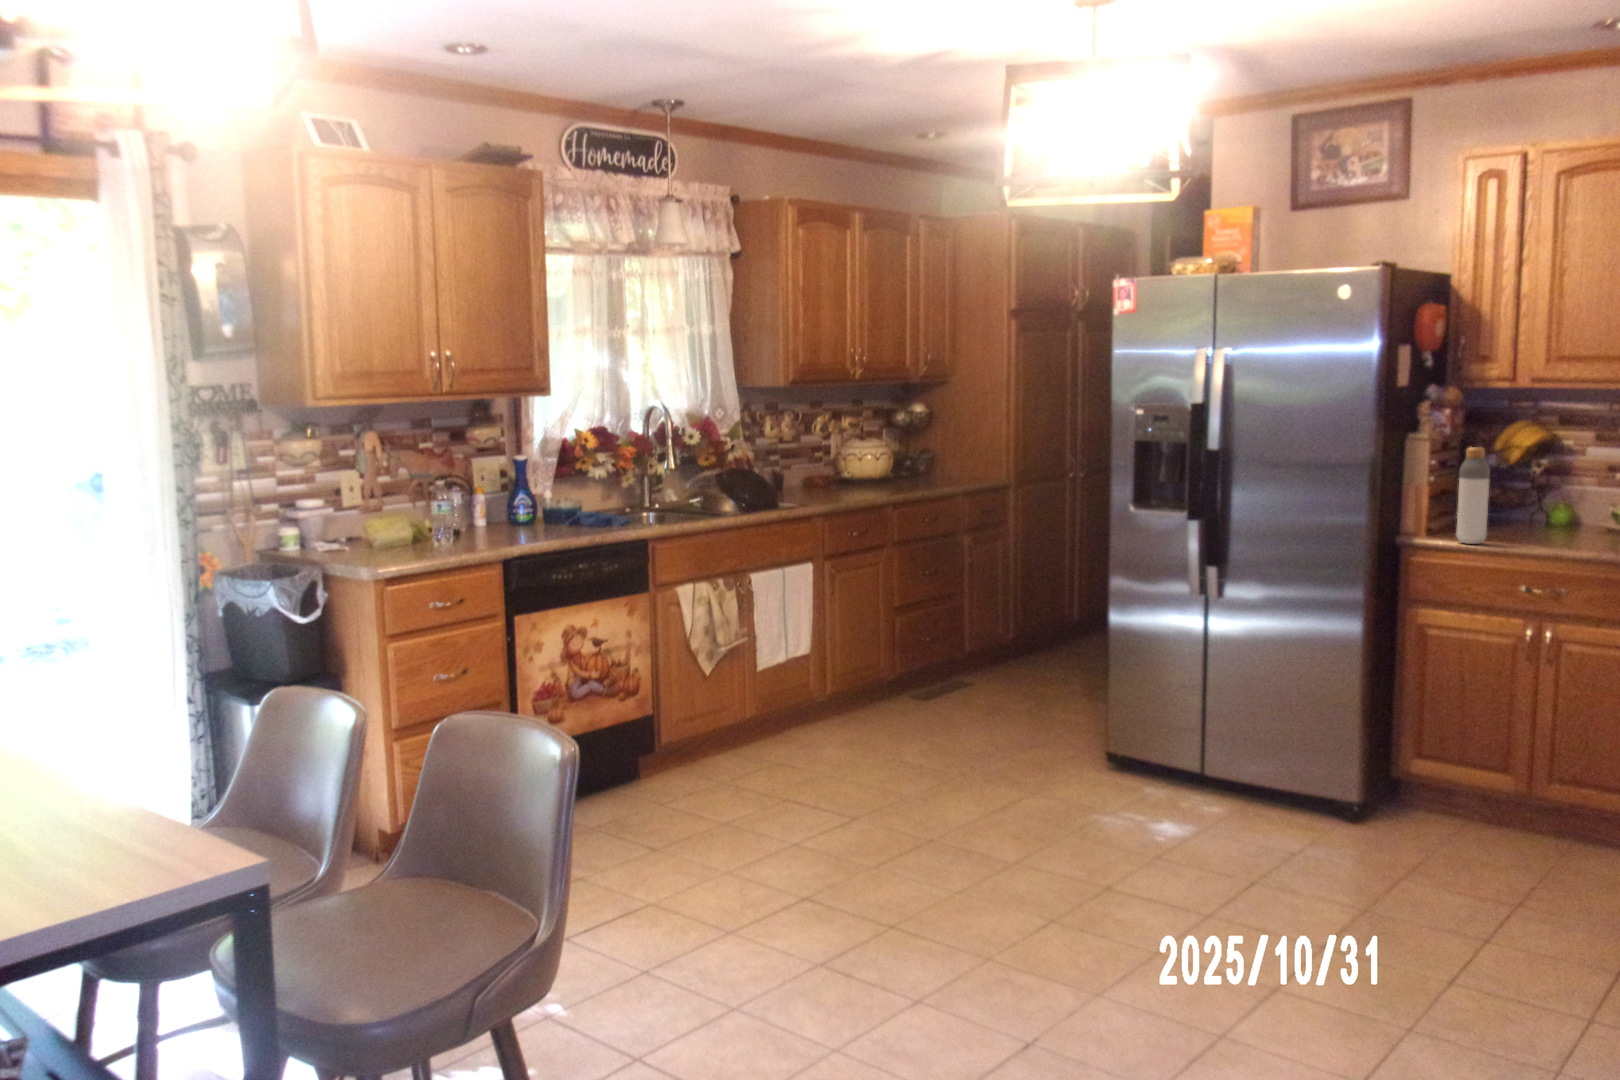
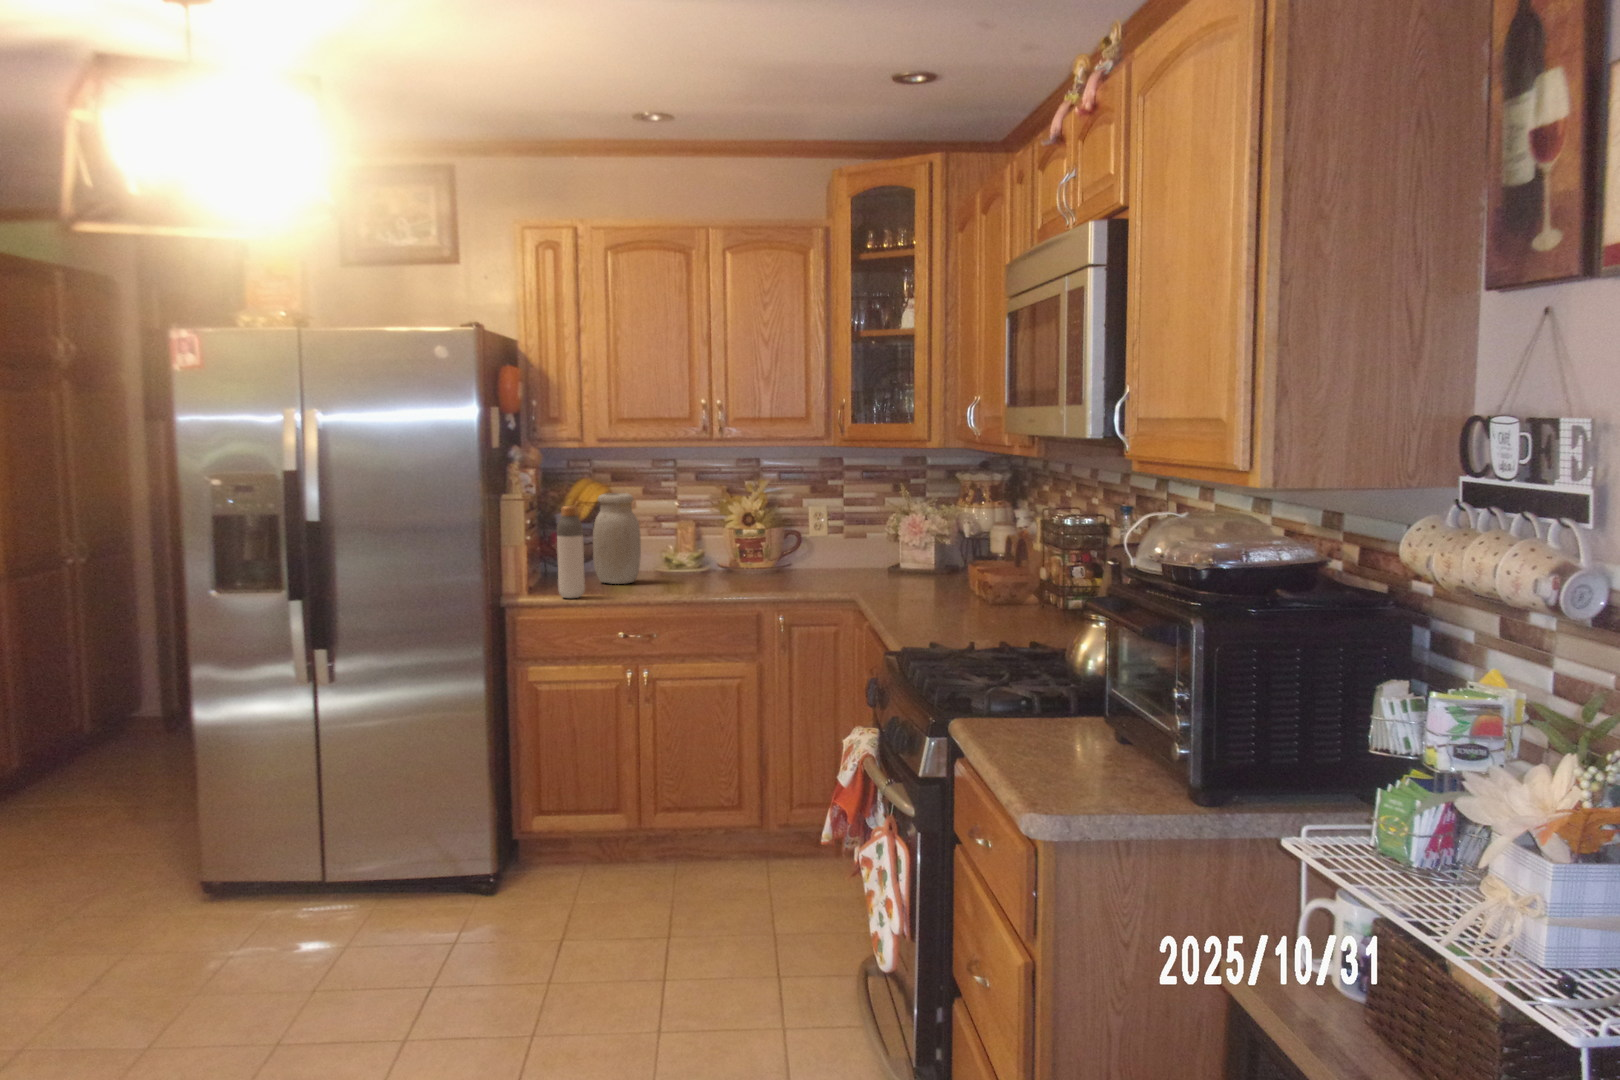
jar: none [1516,437,1576,537] -> present [593,493,641,584]

